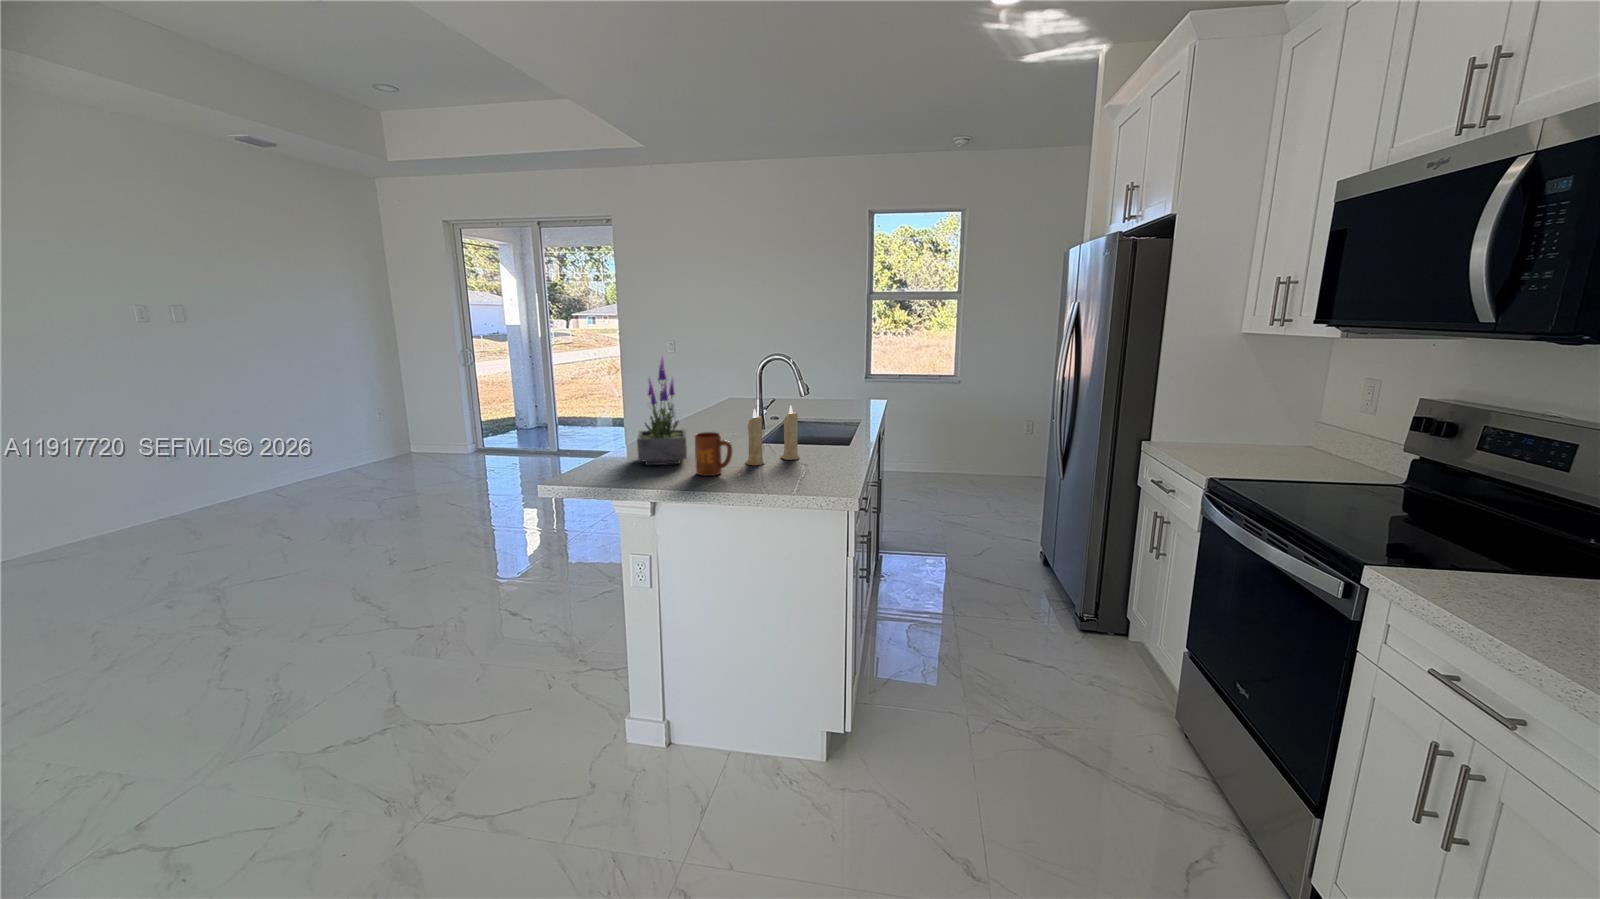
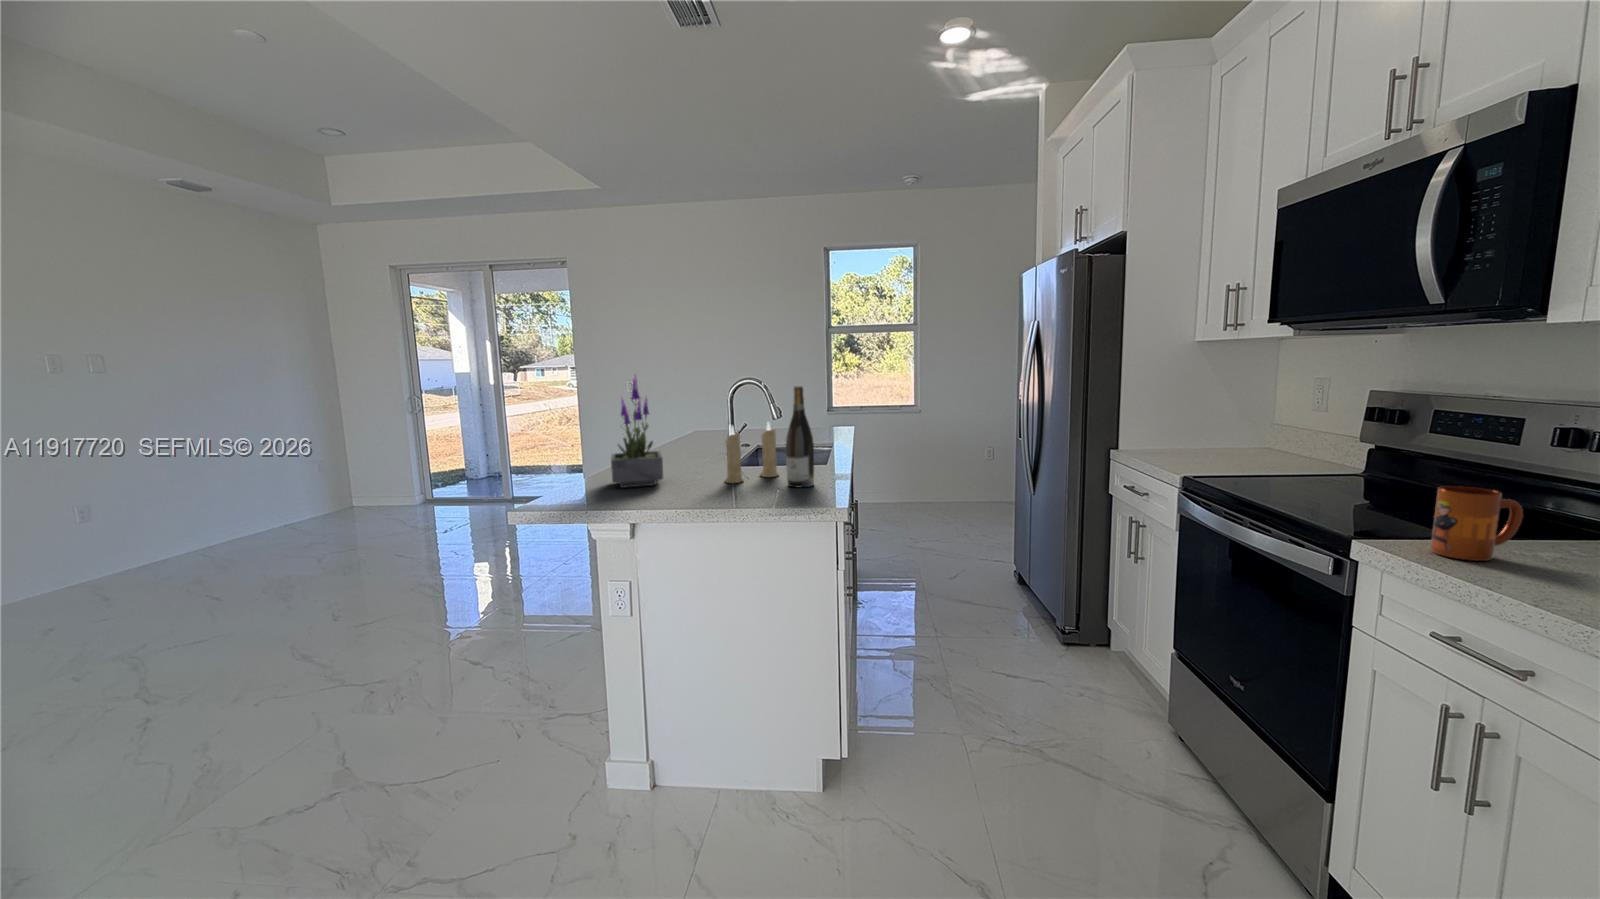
wine bottle: none [805,374,833,474] -> present [786,386,814,487]
mug: present [695,432,732,476] -> present [1431,486,1523,561]

